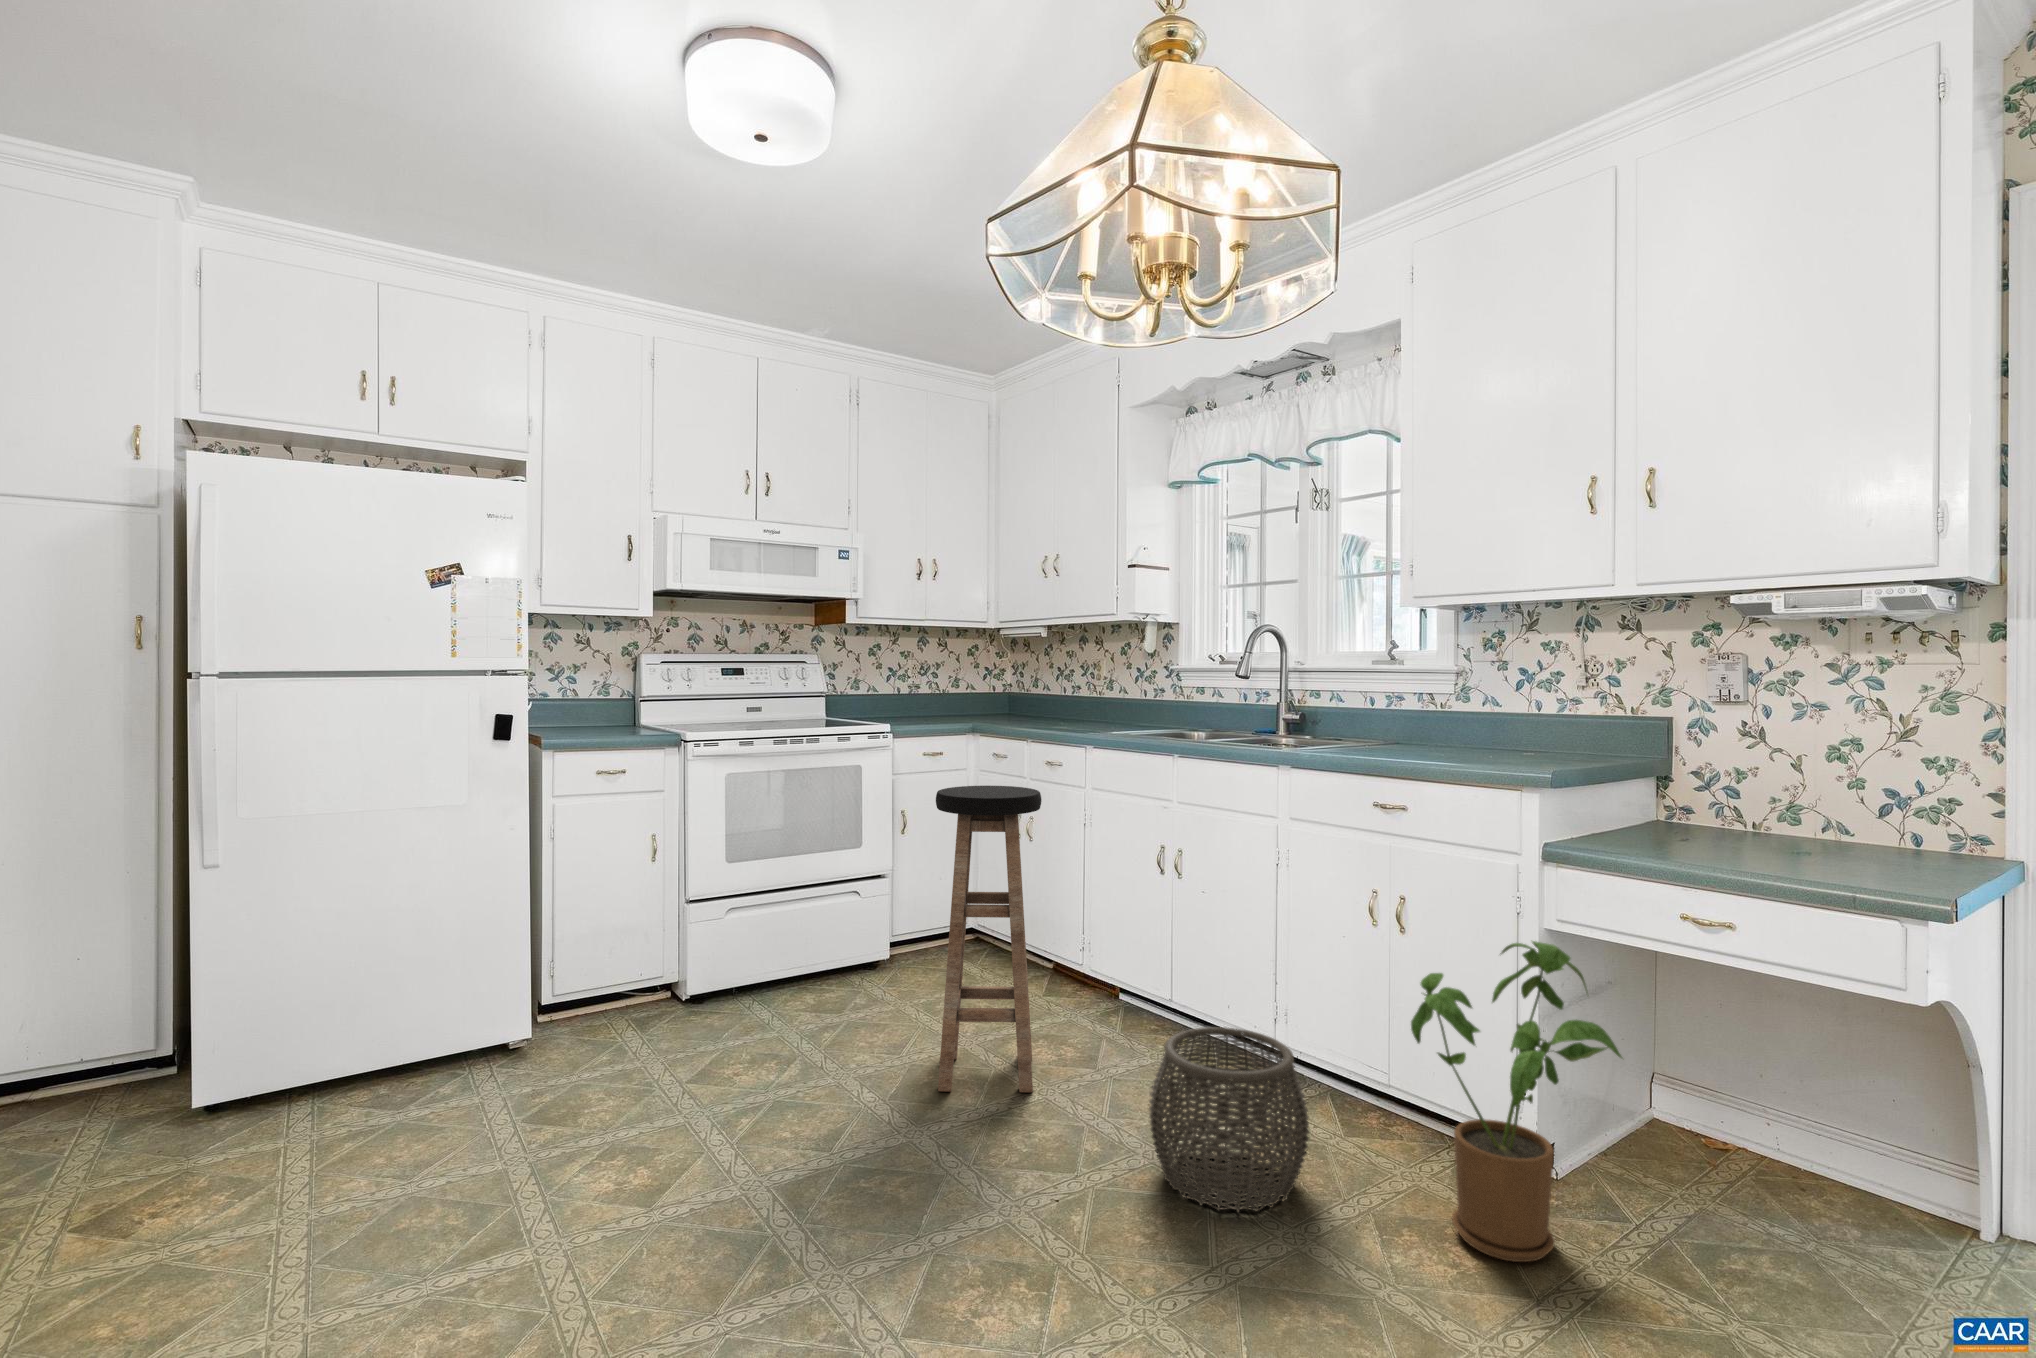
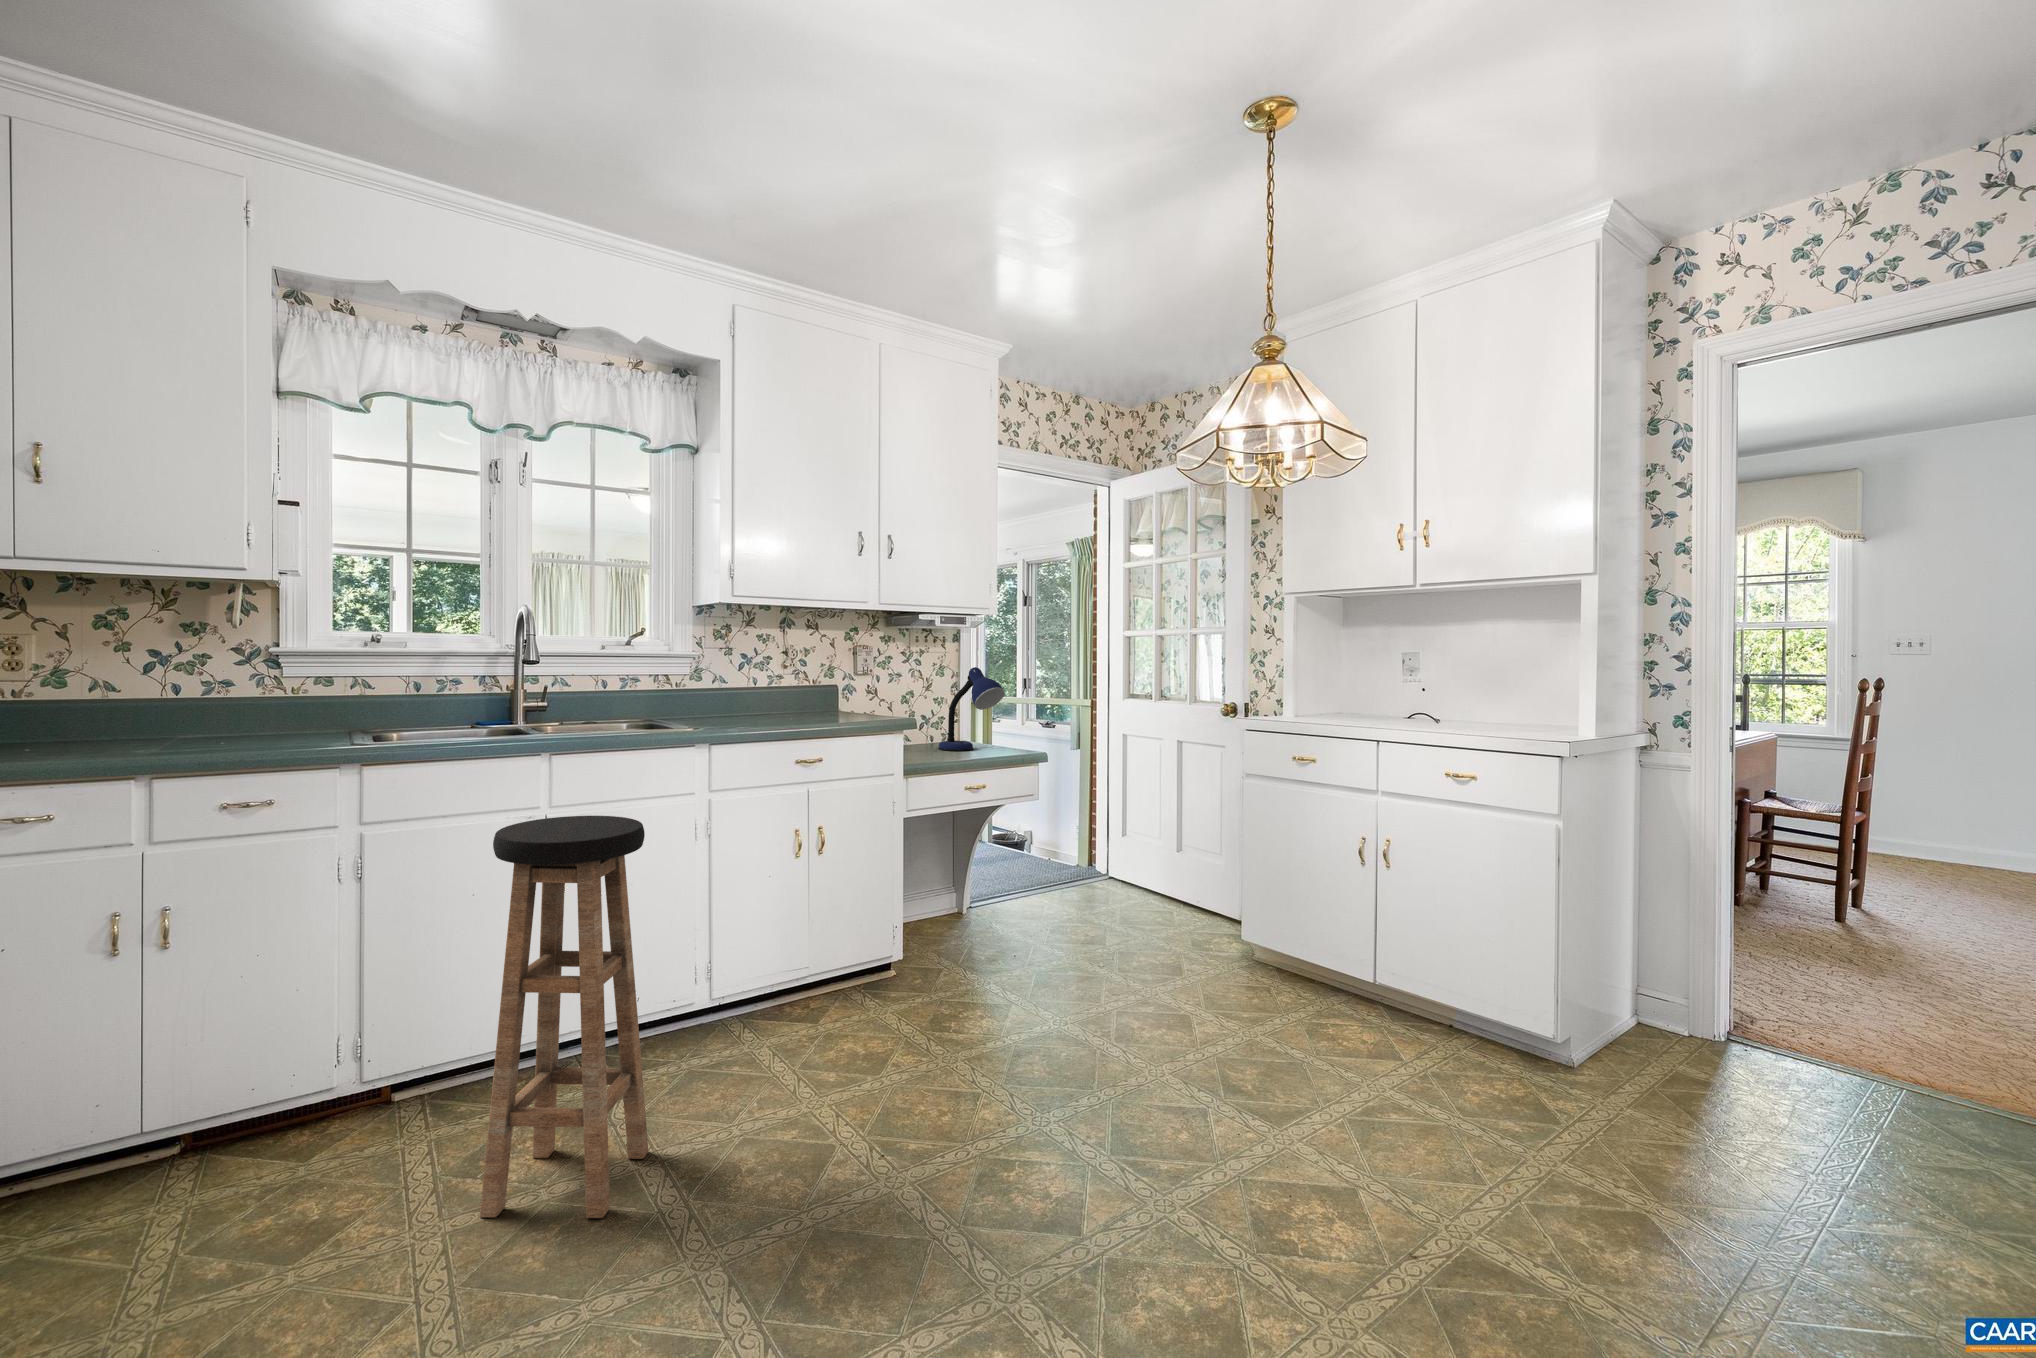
desk lamp: none [1837,690,1935,868] -> present [938,667,1005,751]
house plant: present [1411,941,1622,1262] -> none [907,821,1005,1009]
woven basket: present [1149,1027,1309,1212] -> none [803,950,927,1091]

